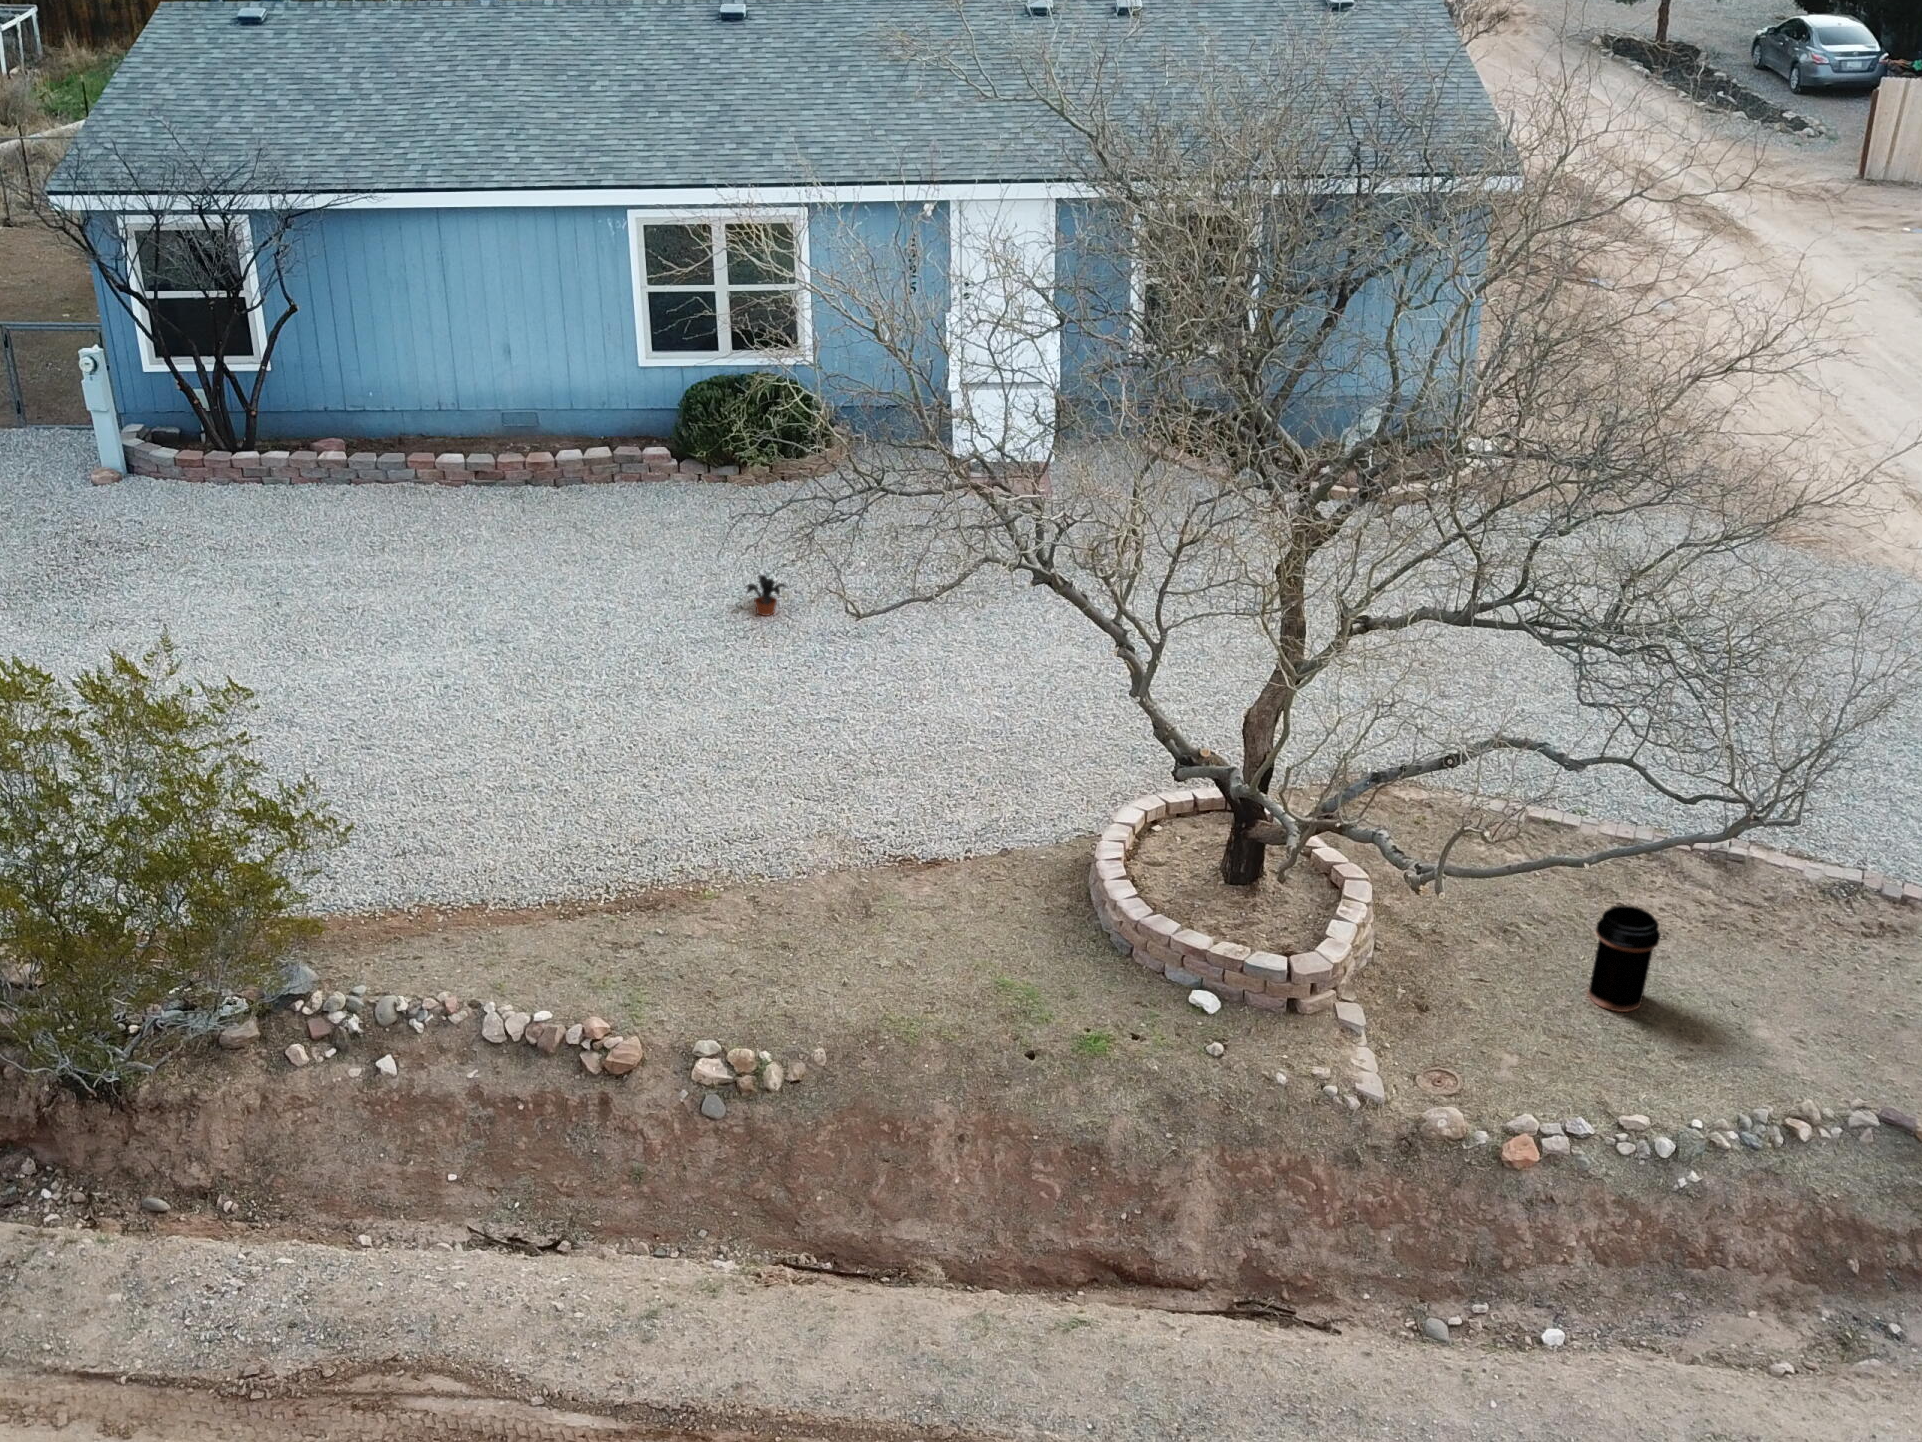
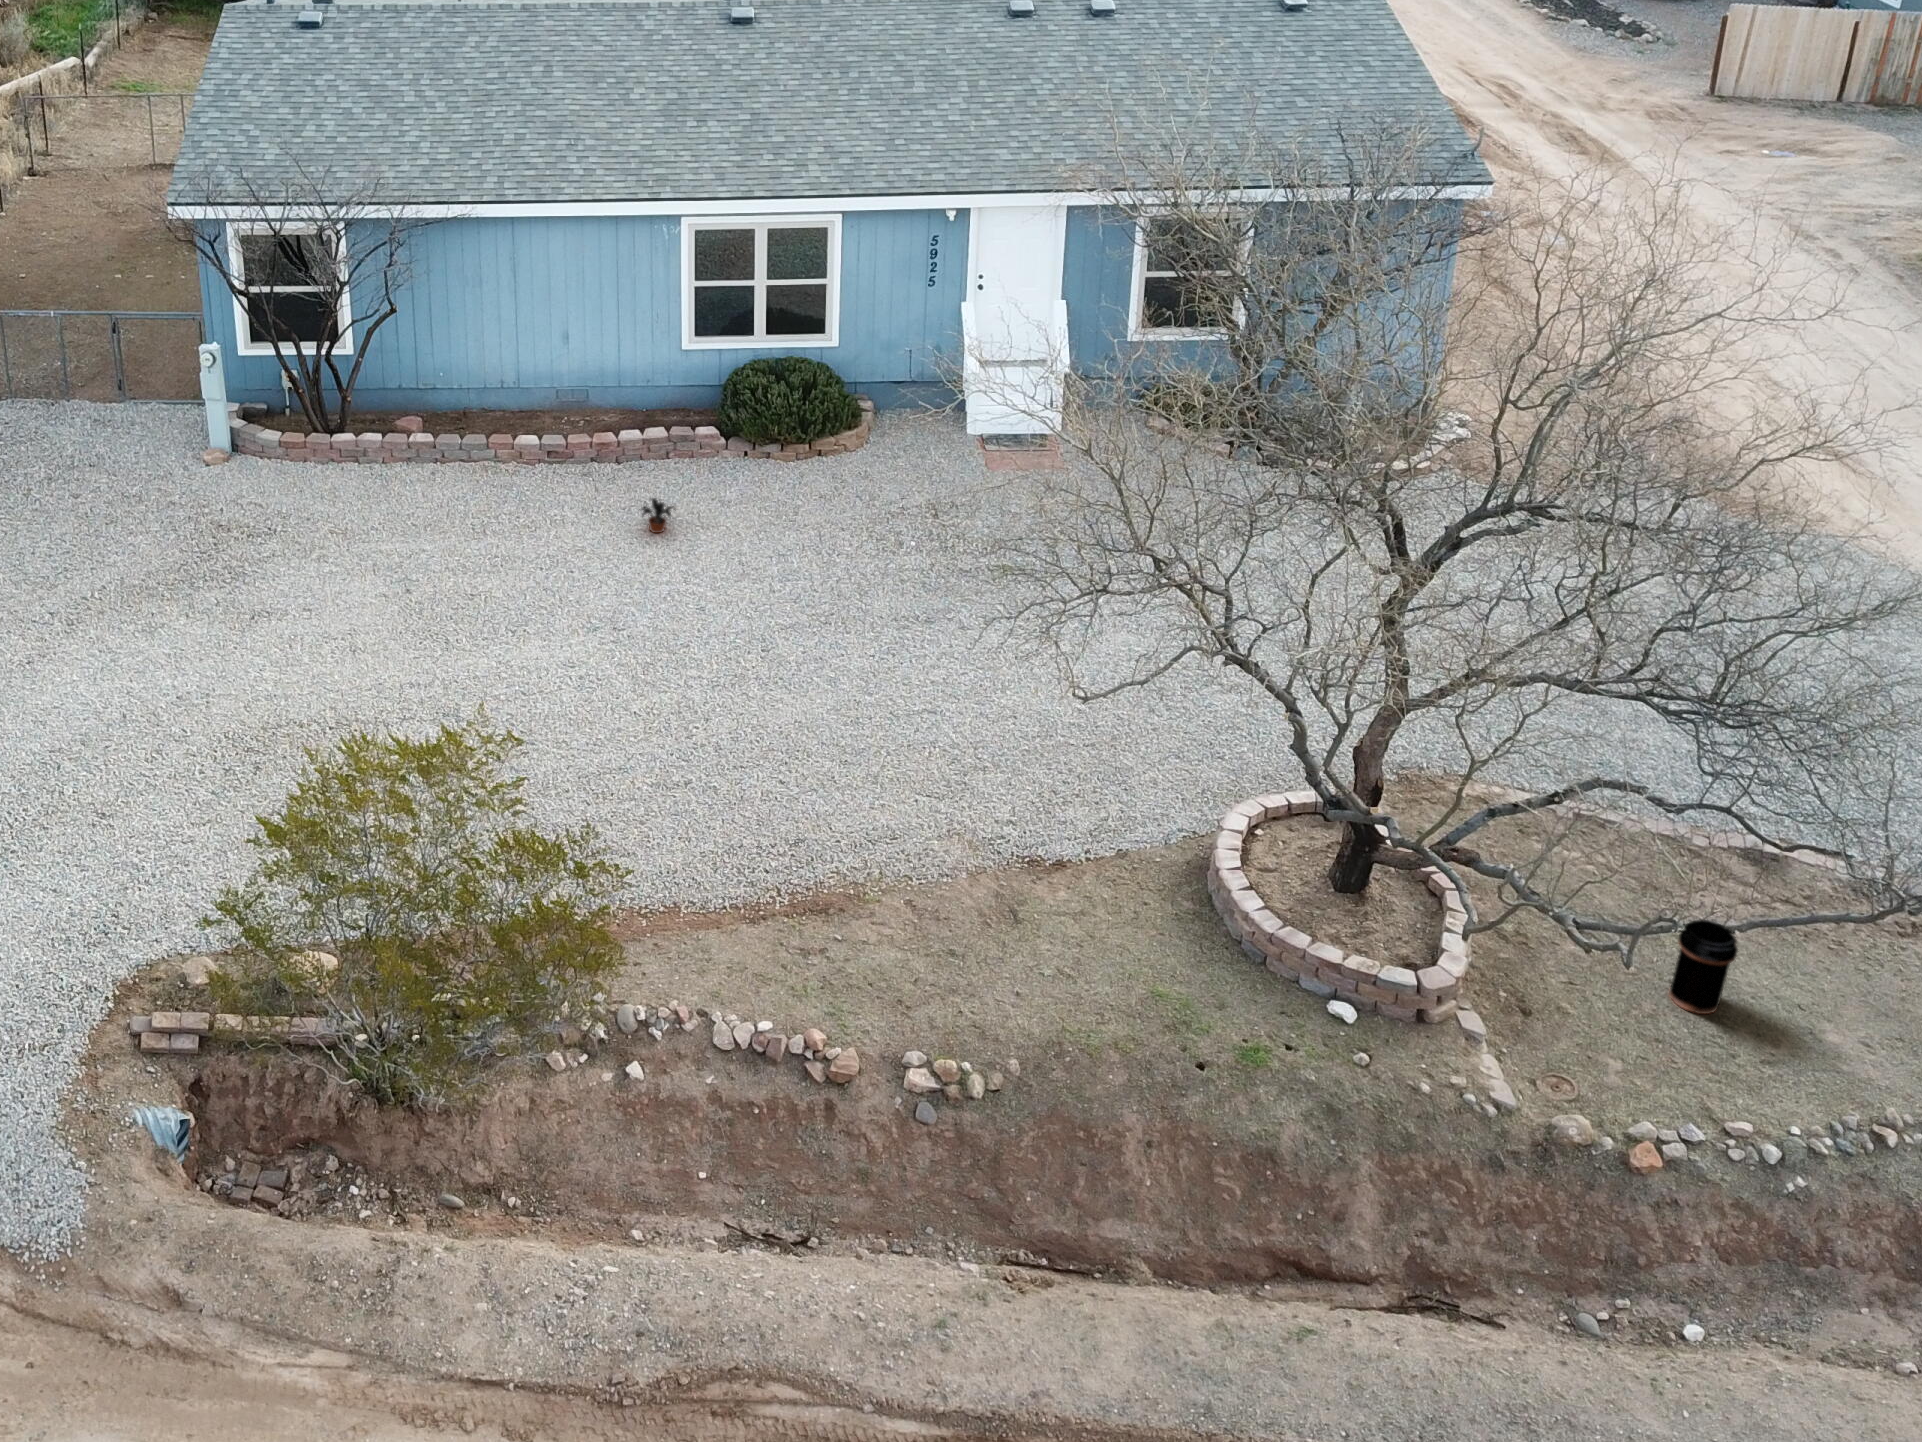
potted plant: present [746,575,787,616] -> present [641,498,675,533]

